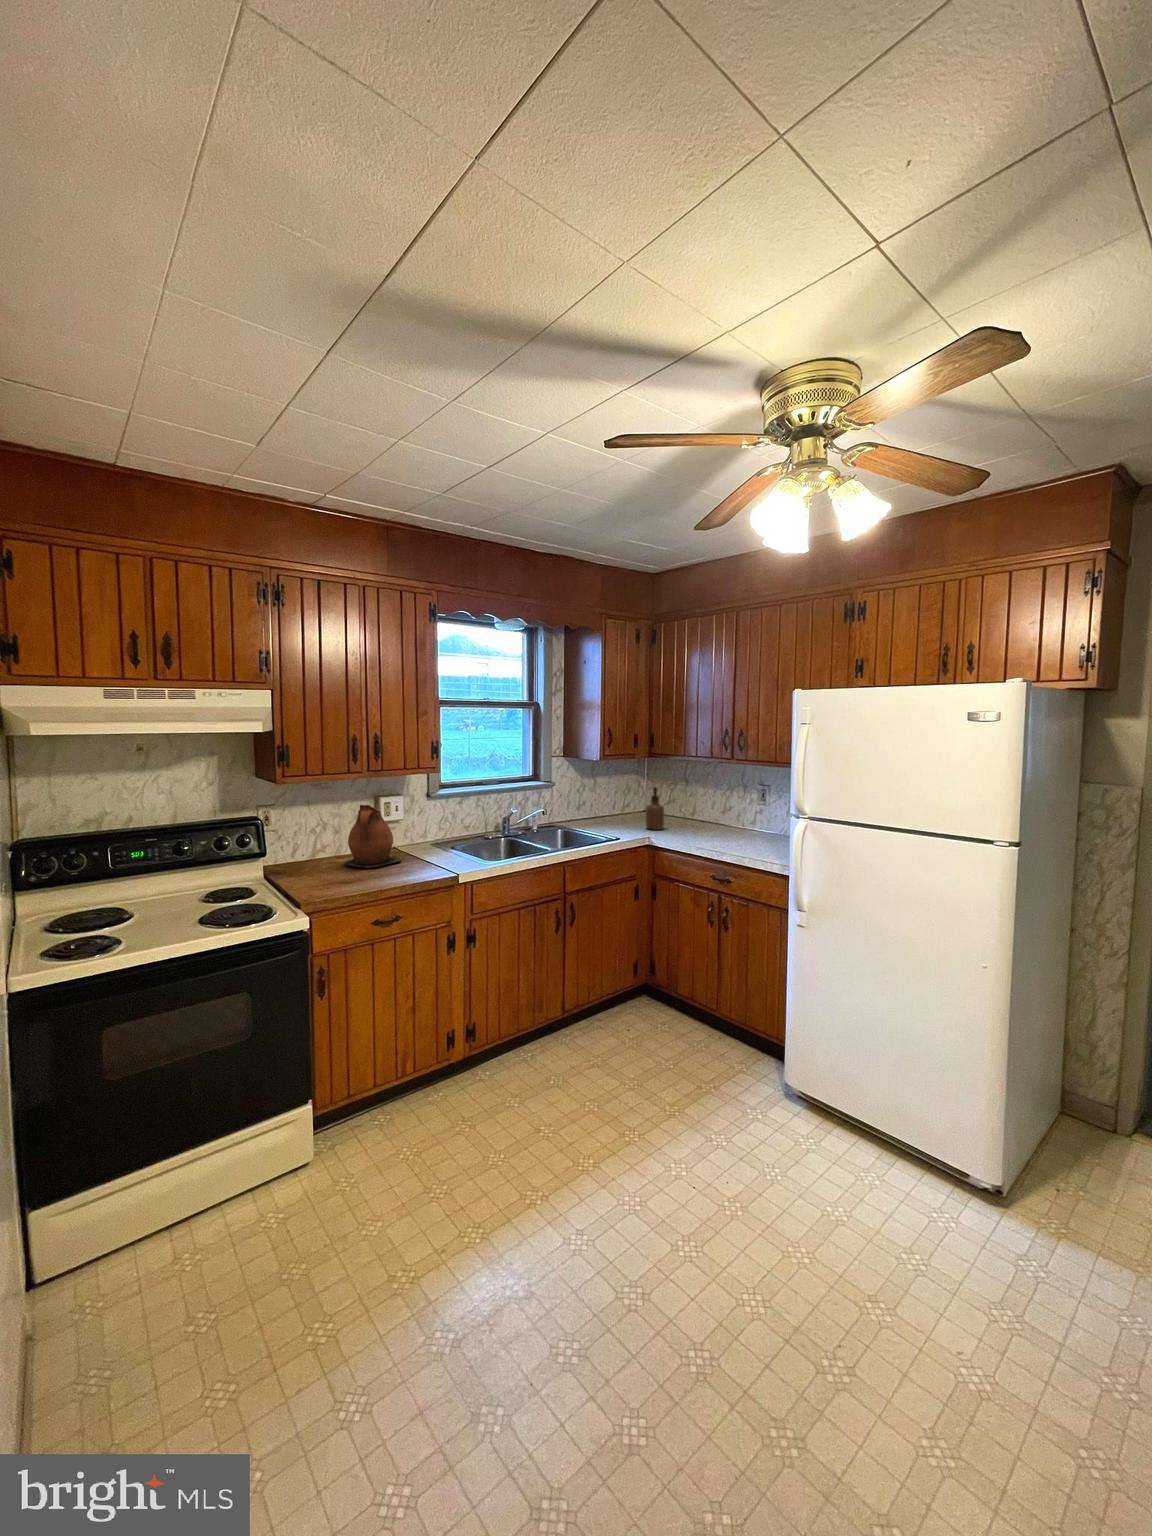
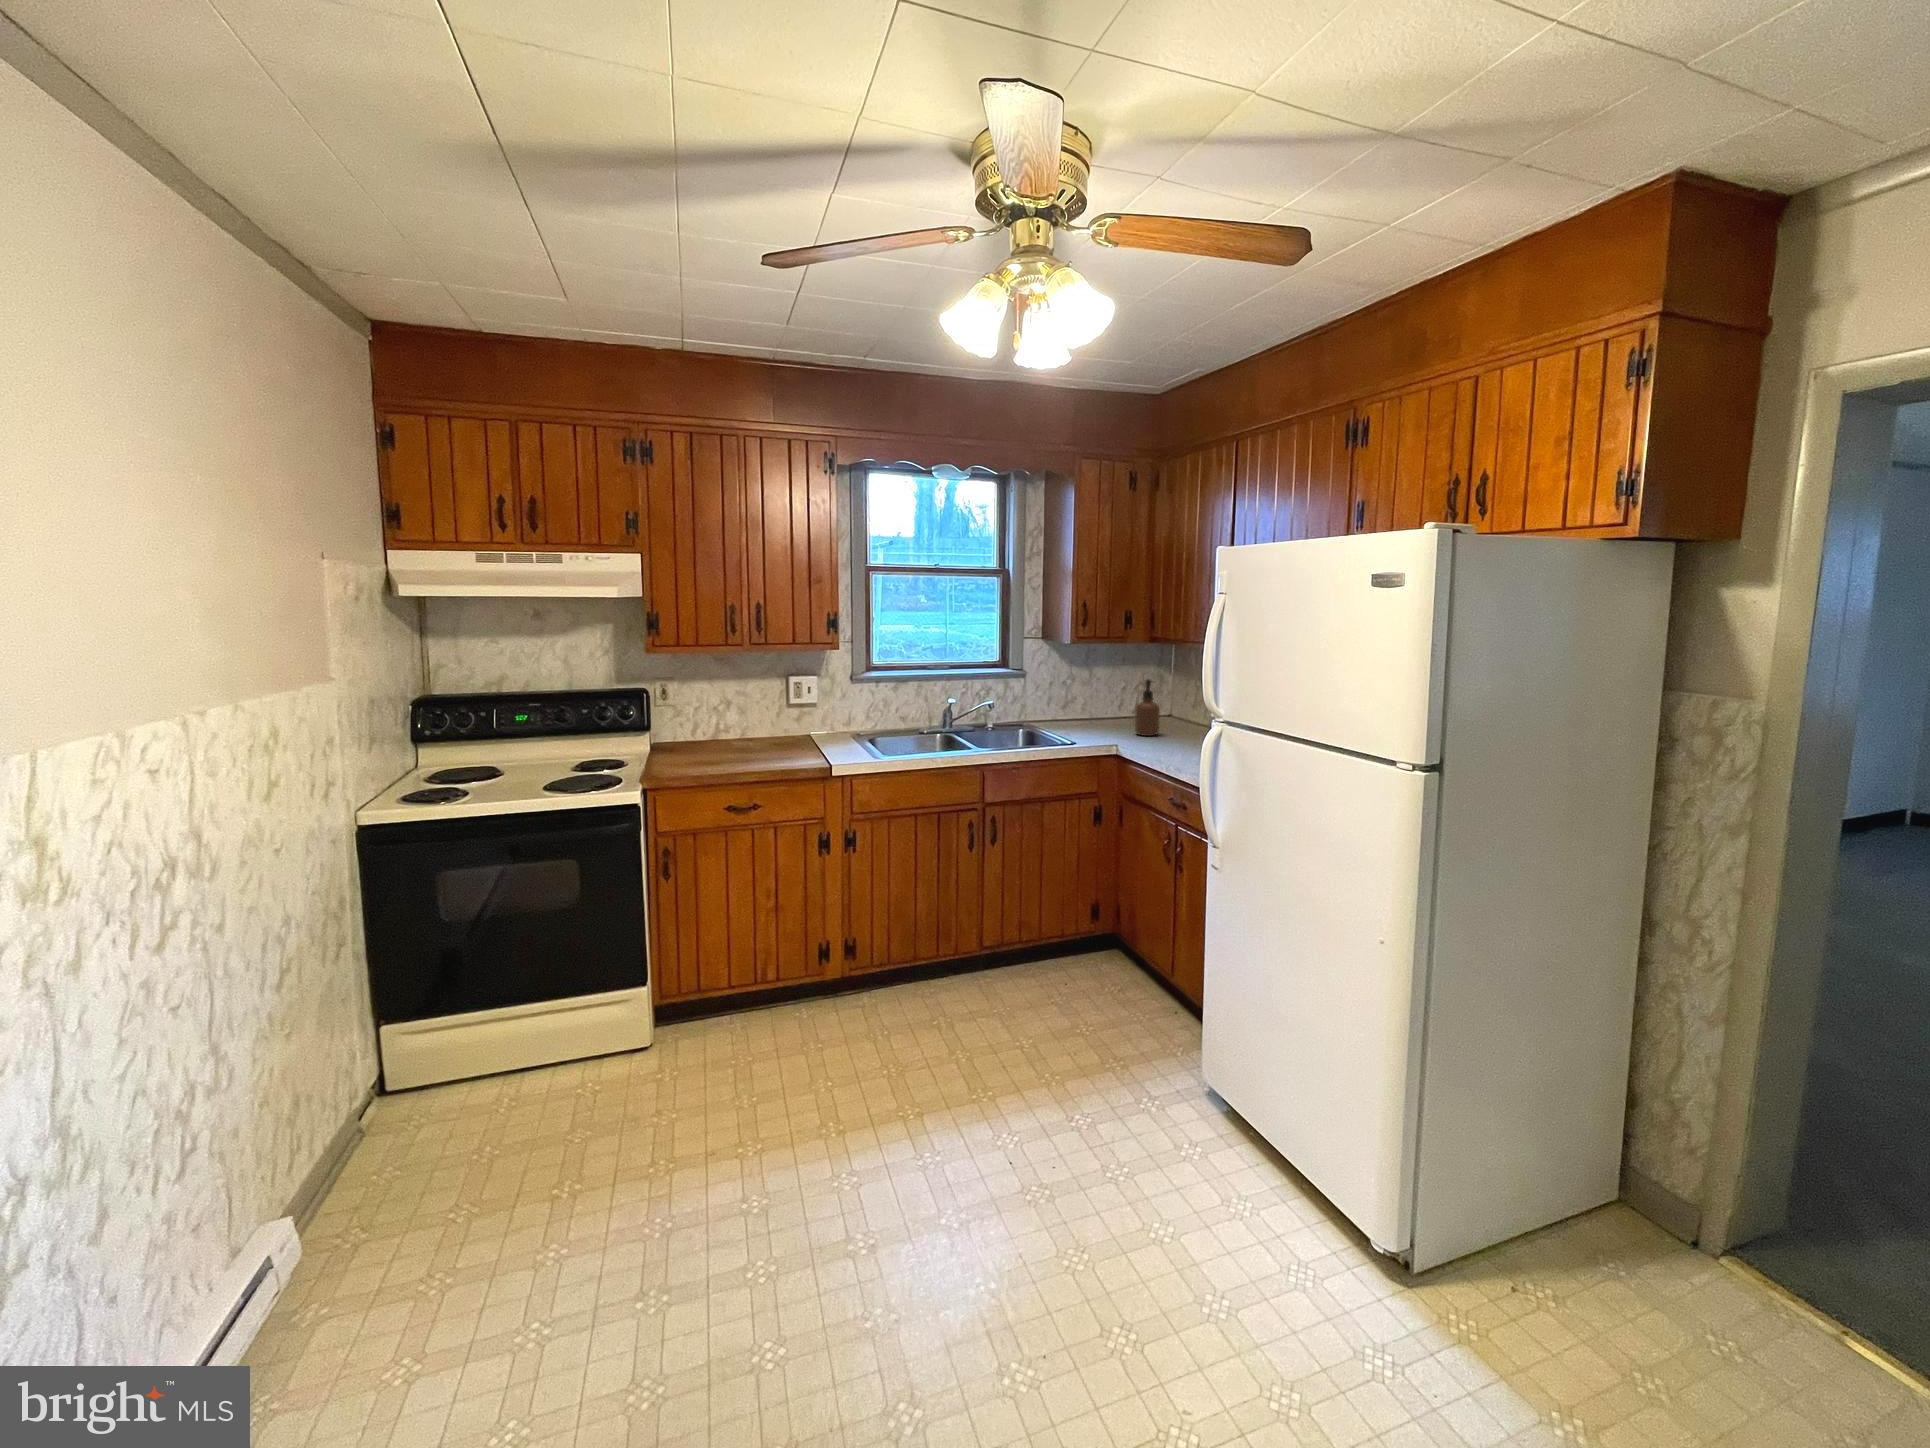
ceramic pitcher: present [344,805,402,868] -> none [734,681,799,751]

